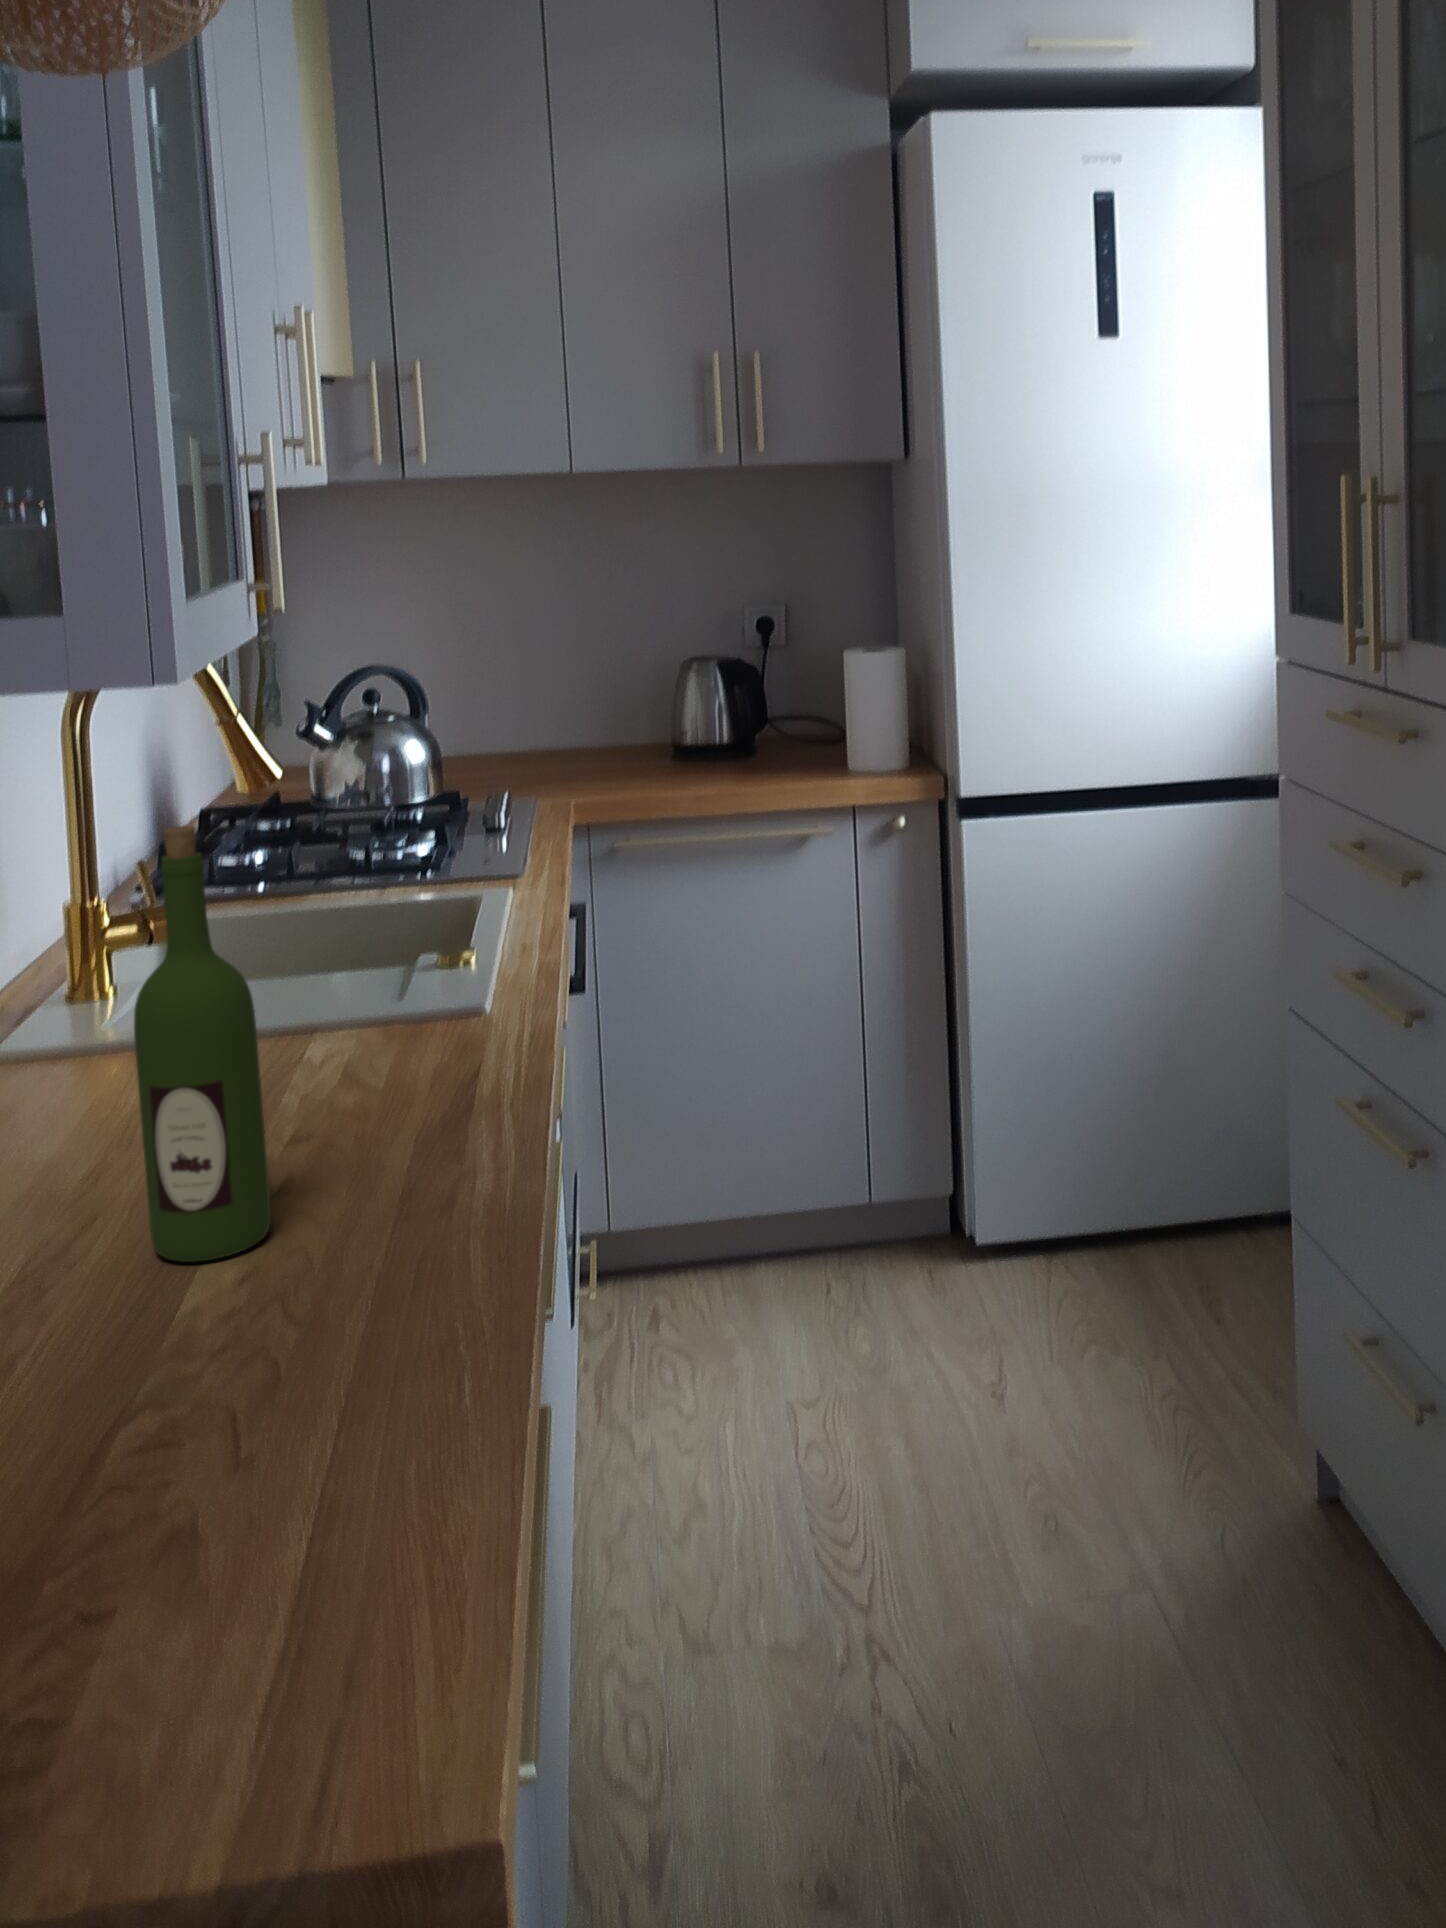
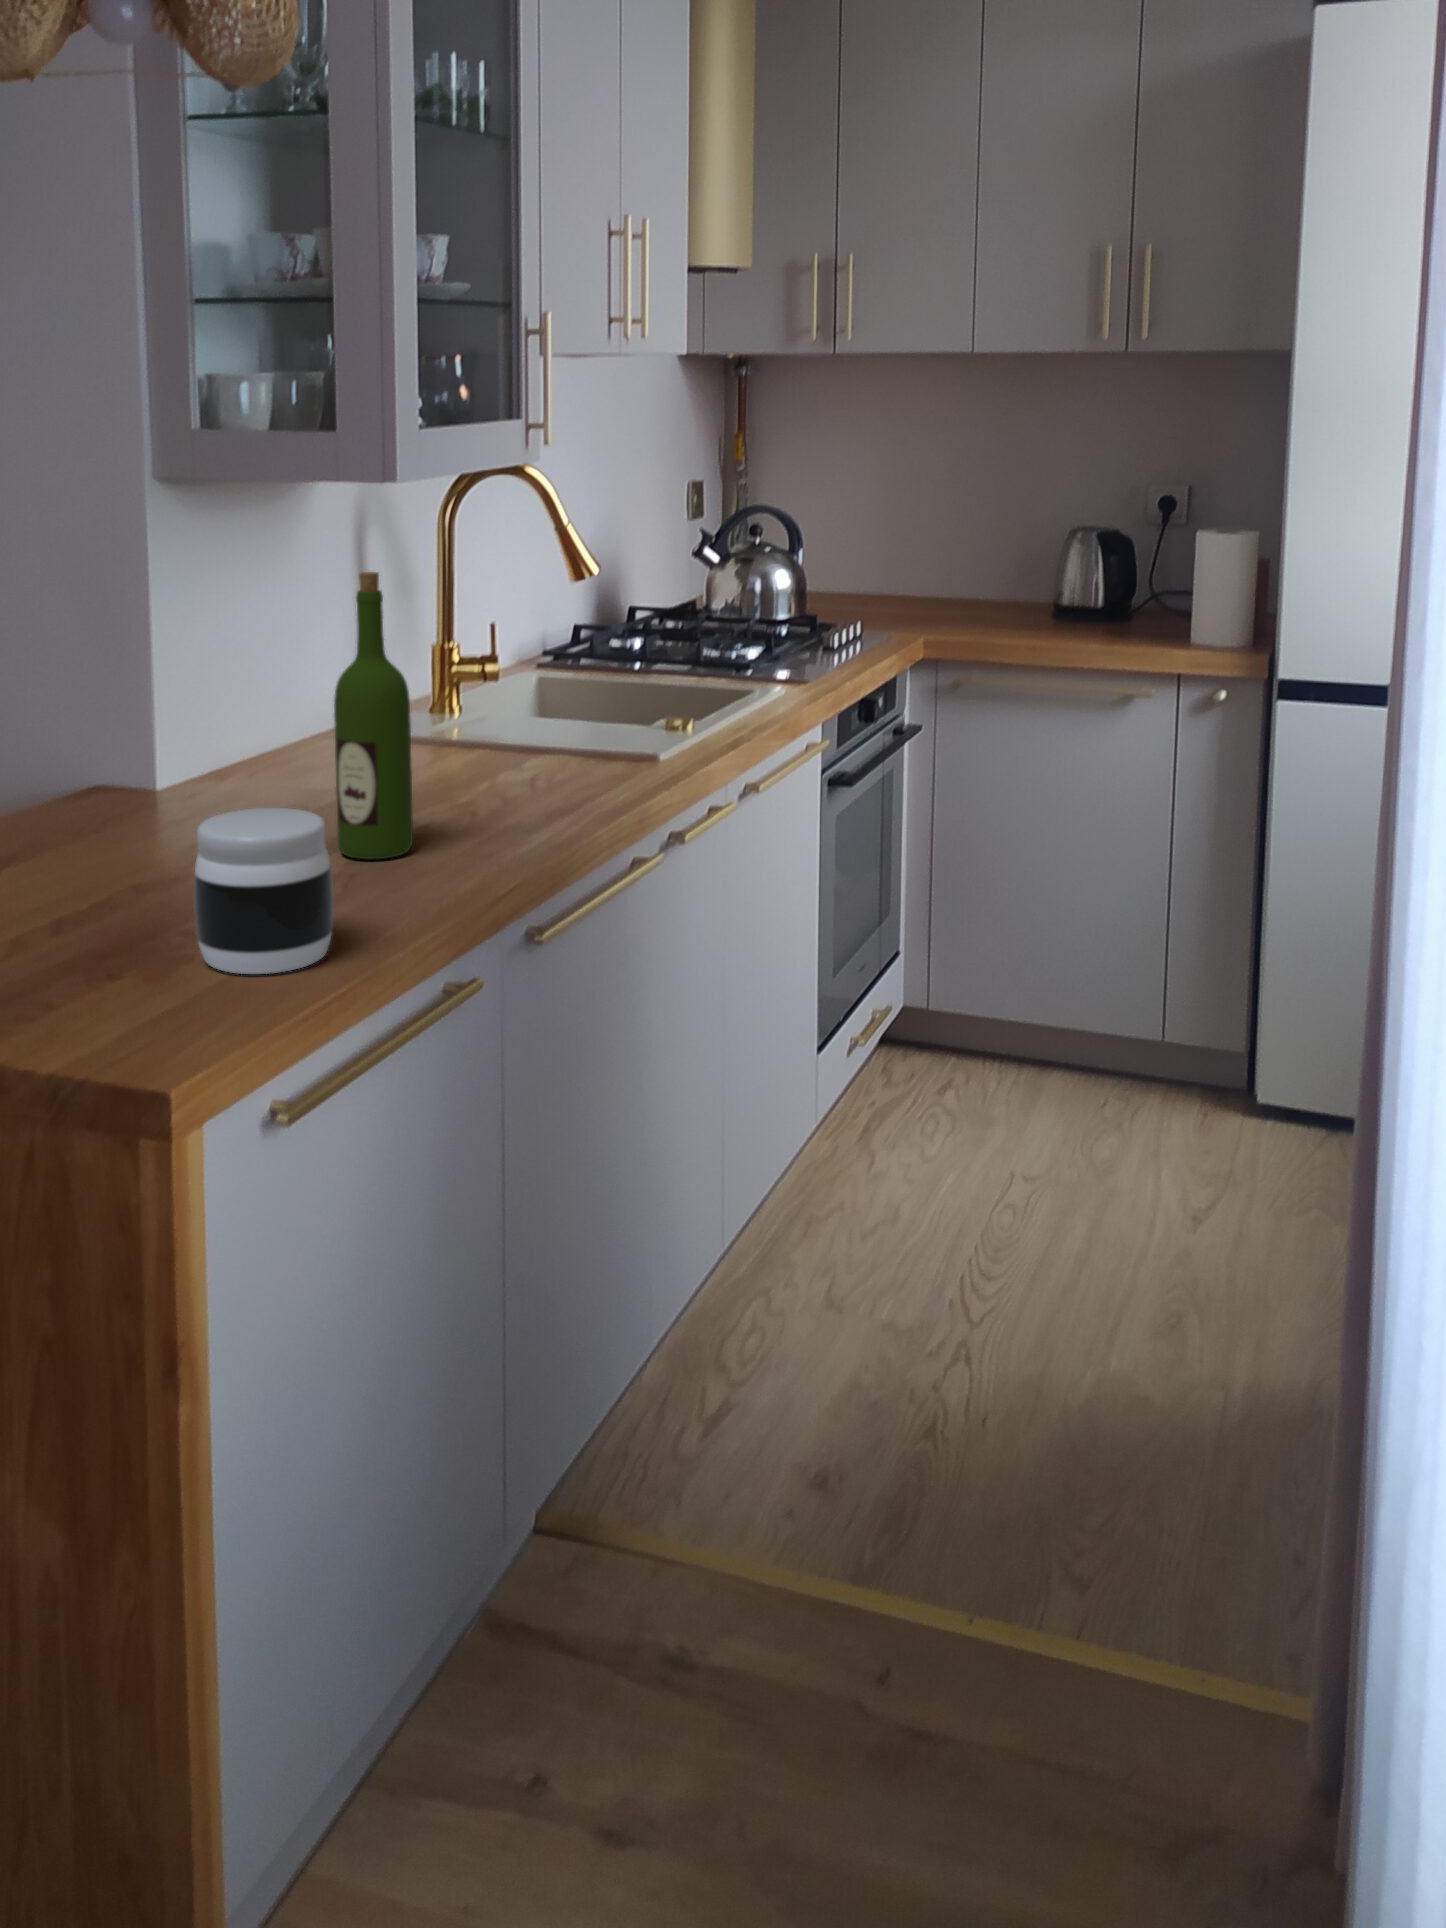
jar: none [112,1225,350,1531] -> present [194,808,333,974]

